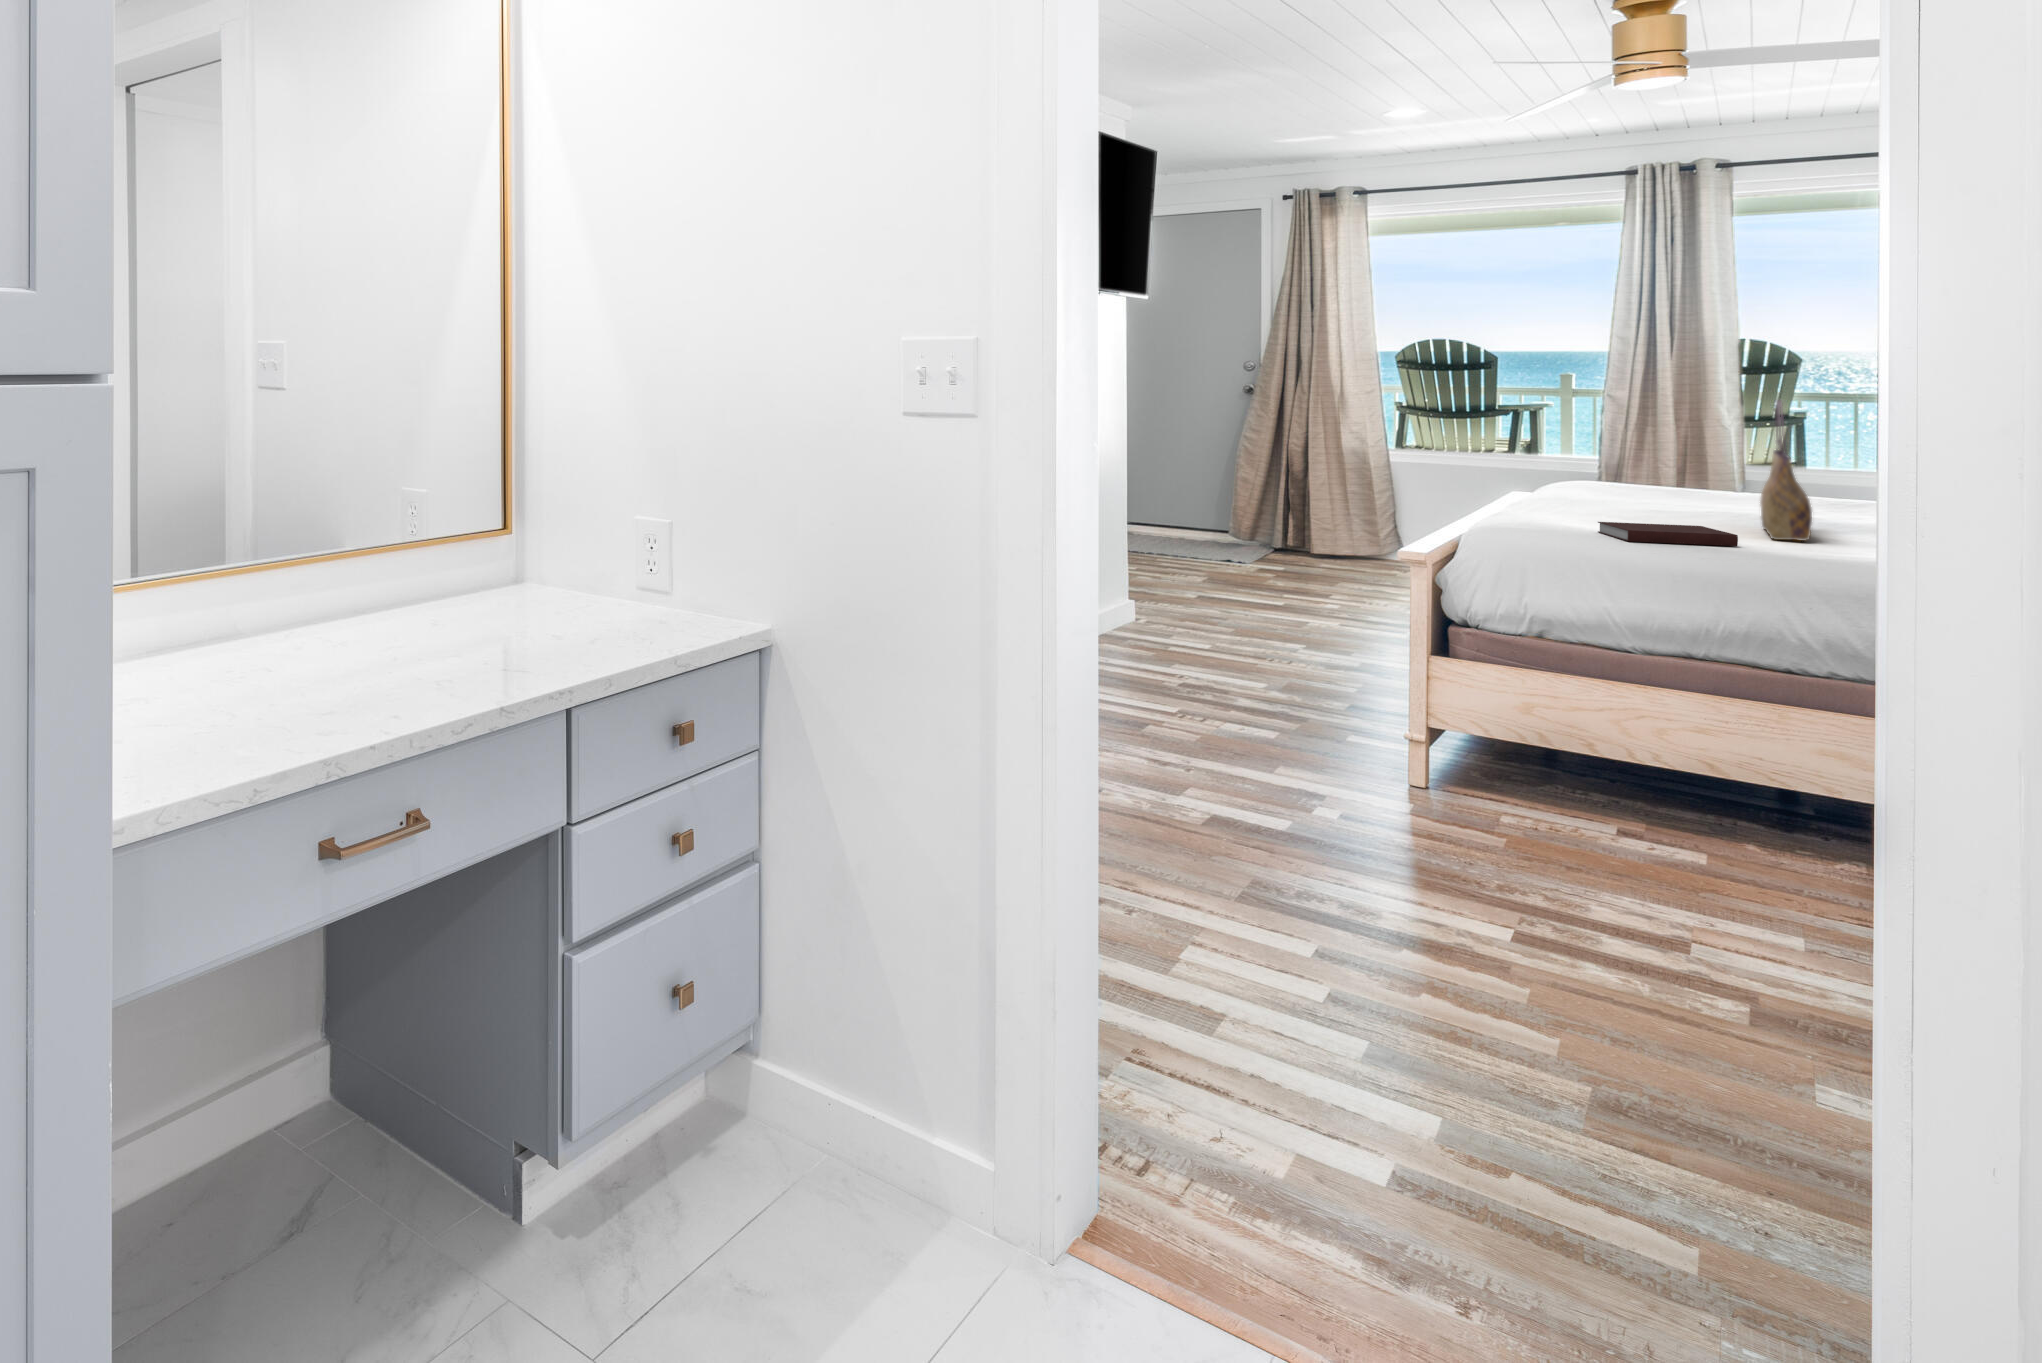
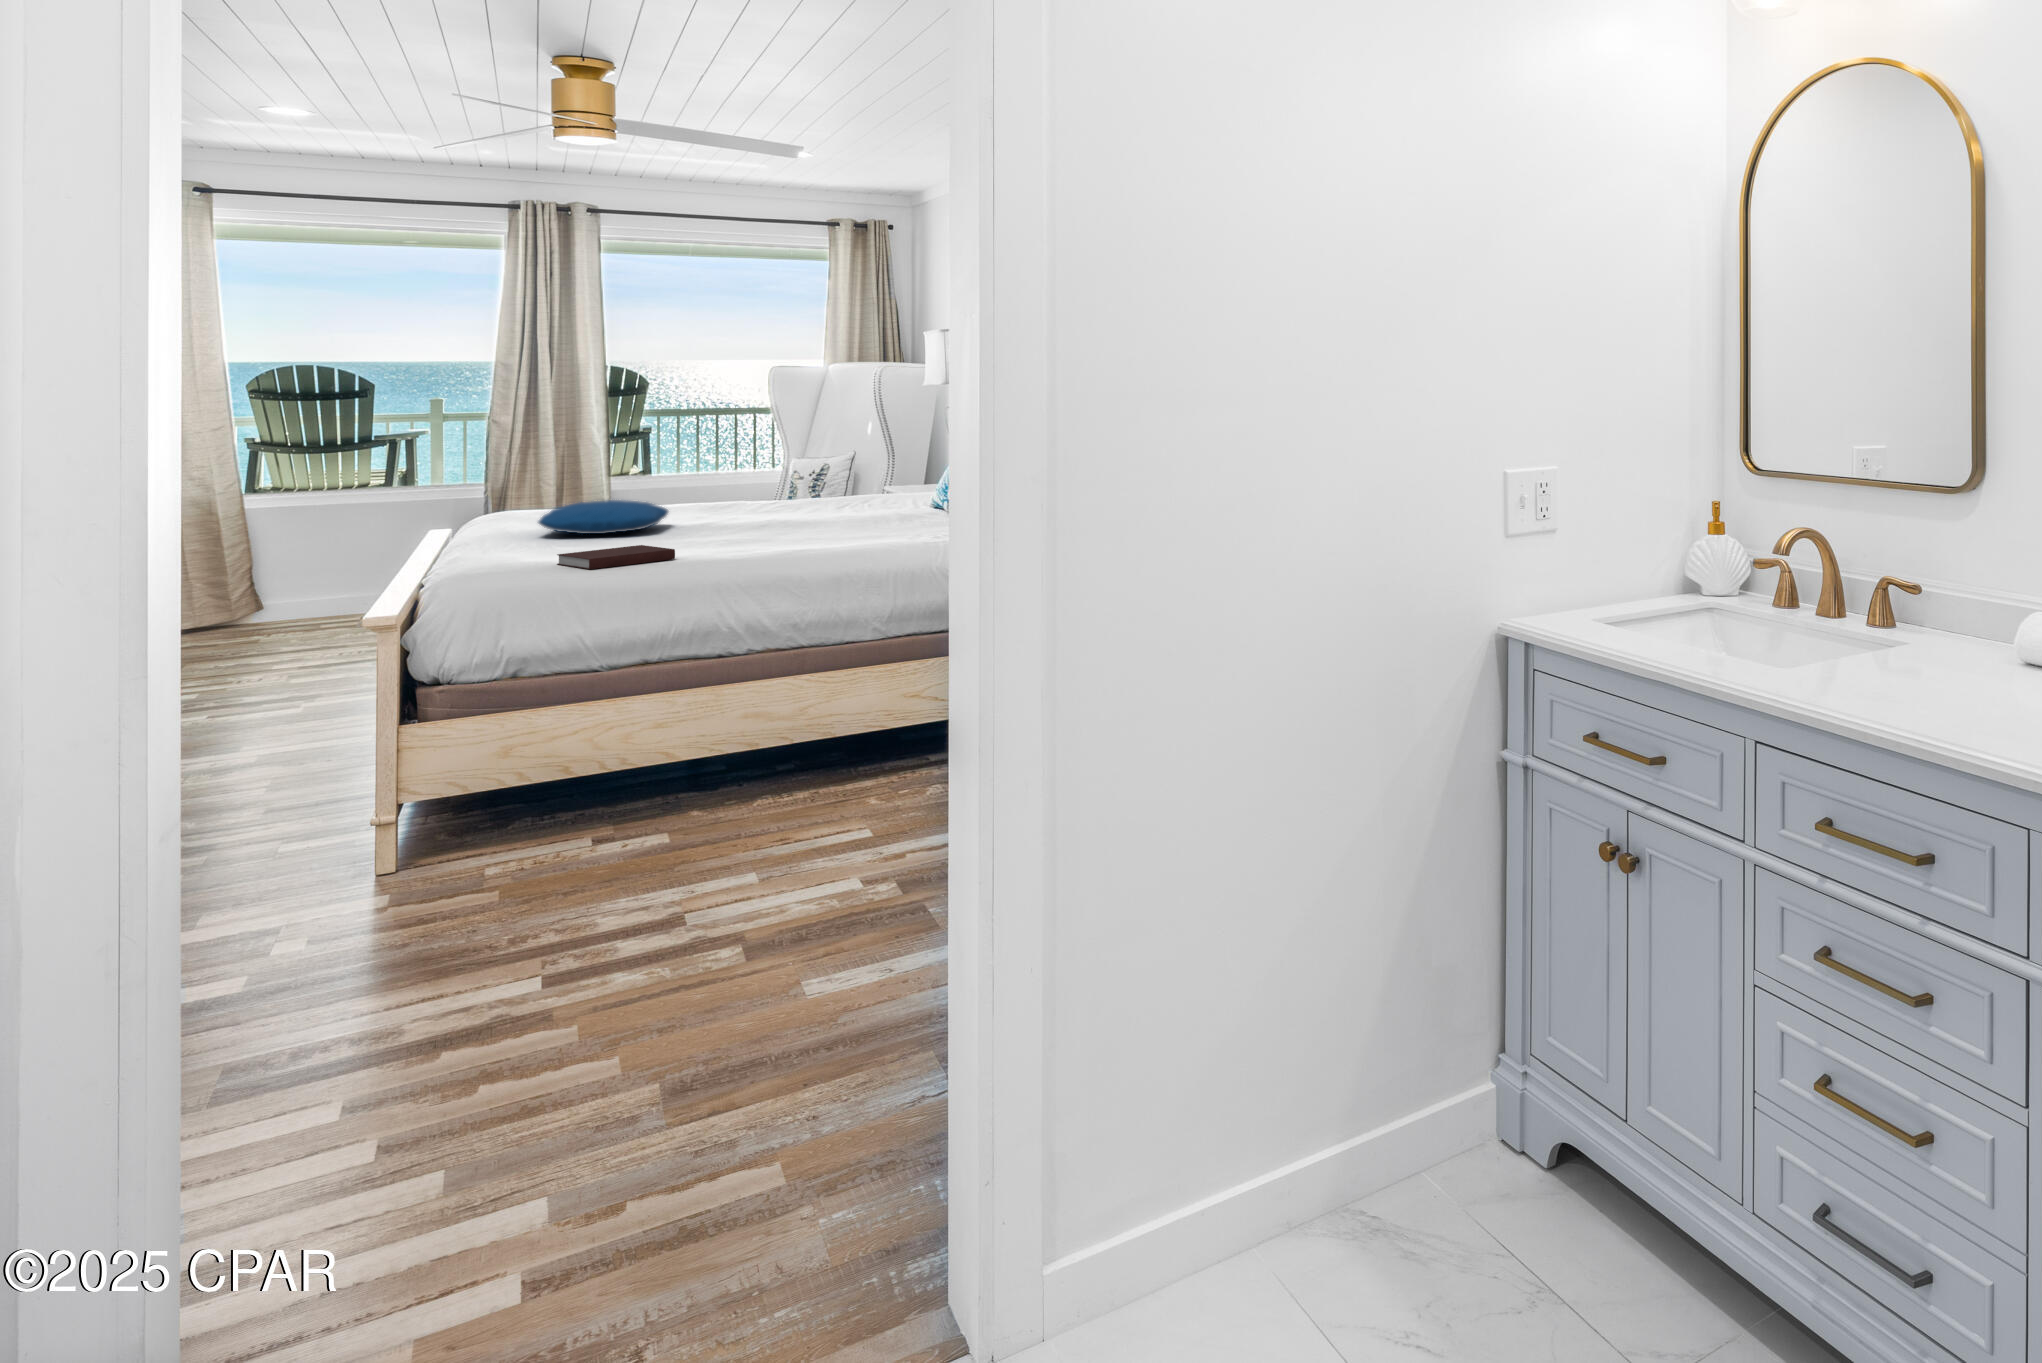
tote bag: present [1760,400,1812,541] -> none [679,428,720,548]
pillow: none [1598,476,1762,513] -> present [538,500,668,534]

